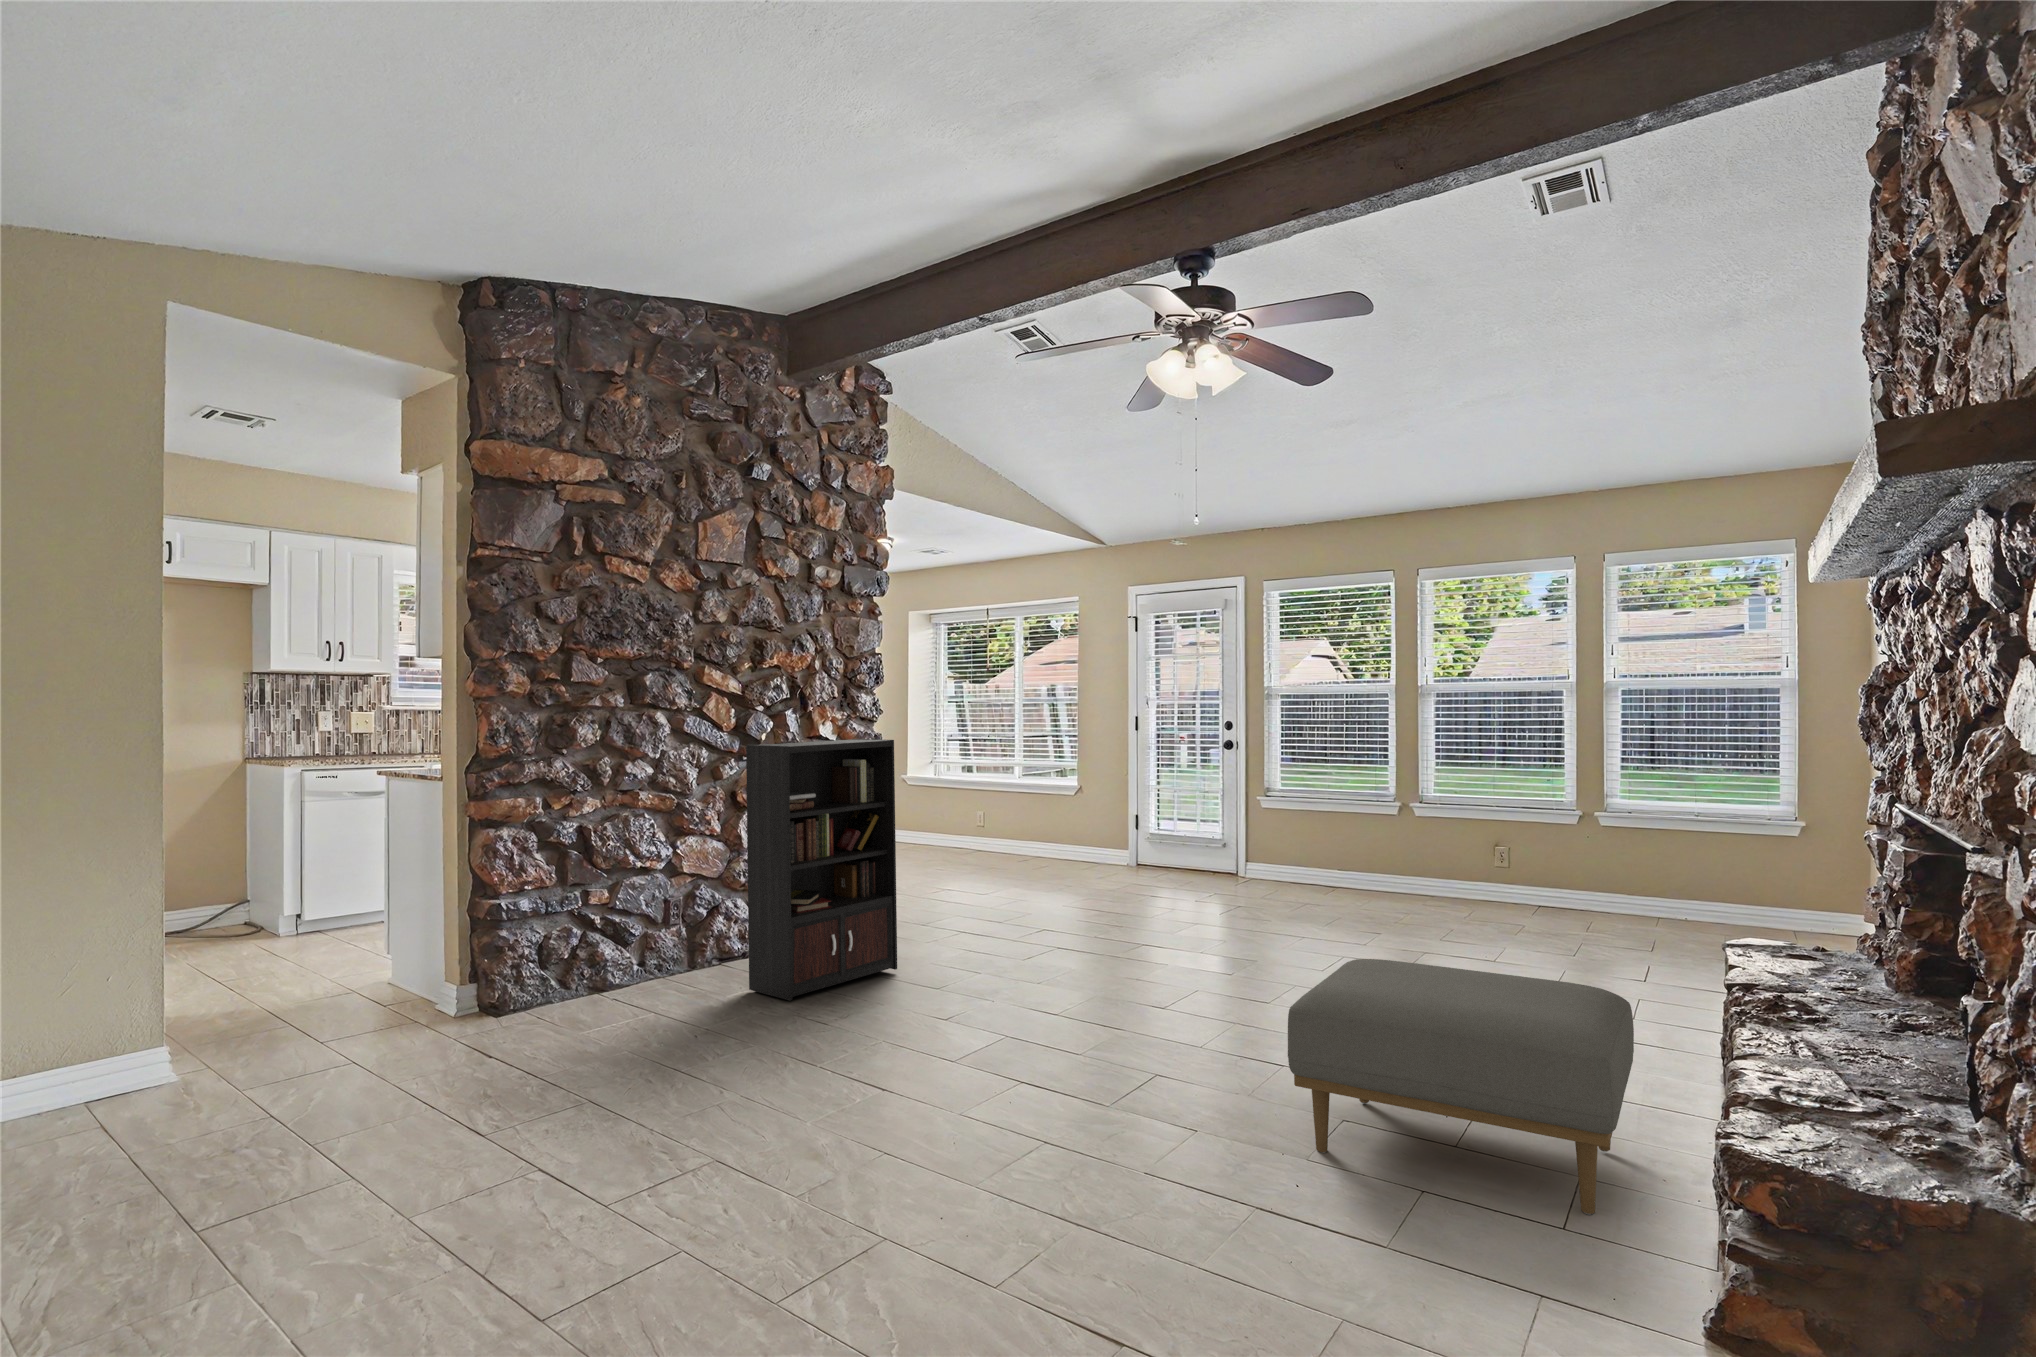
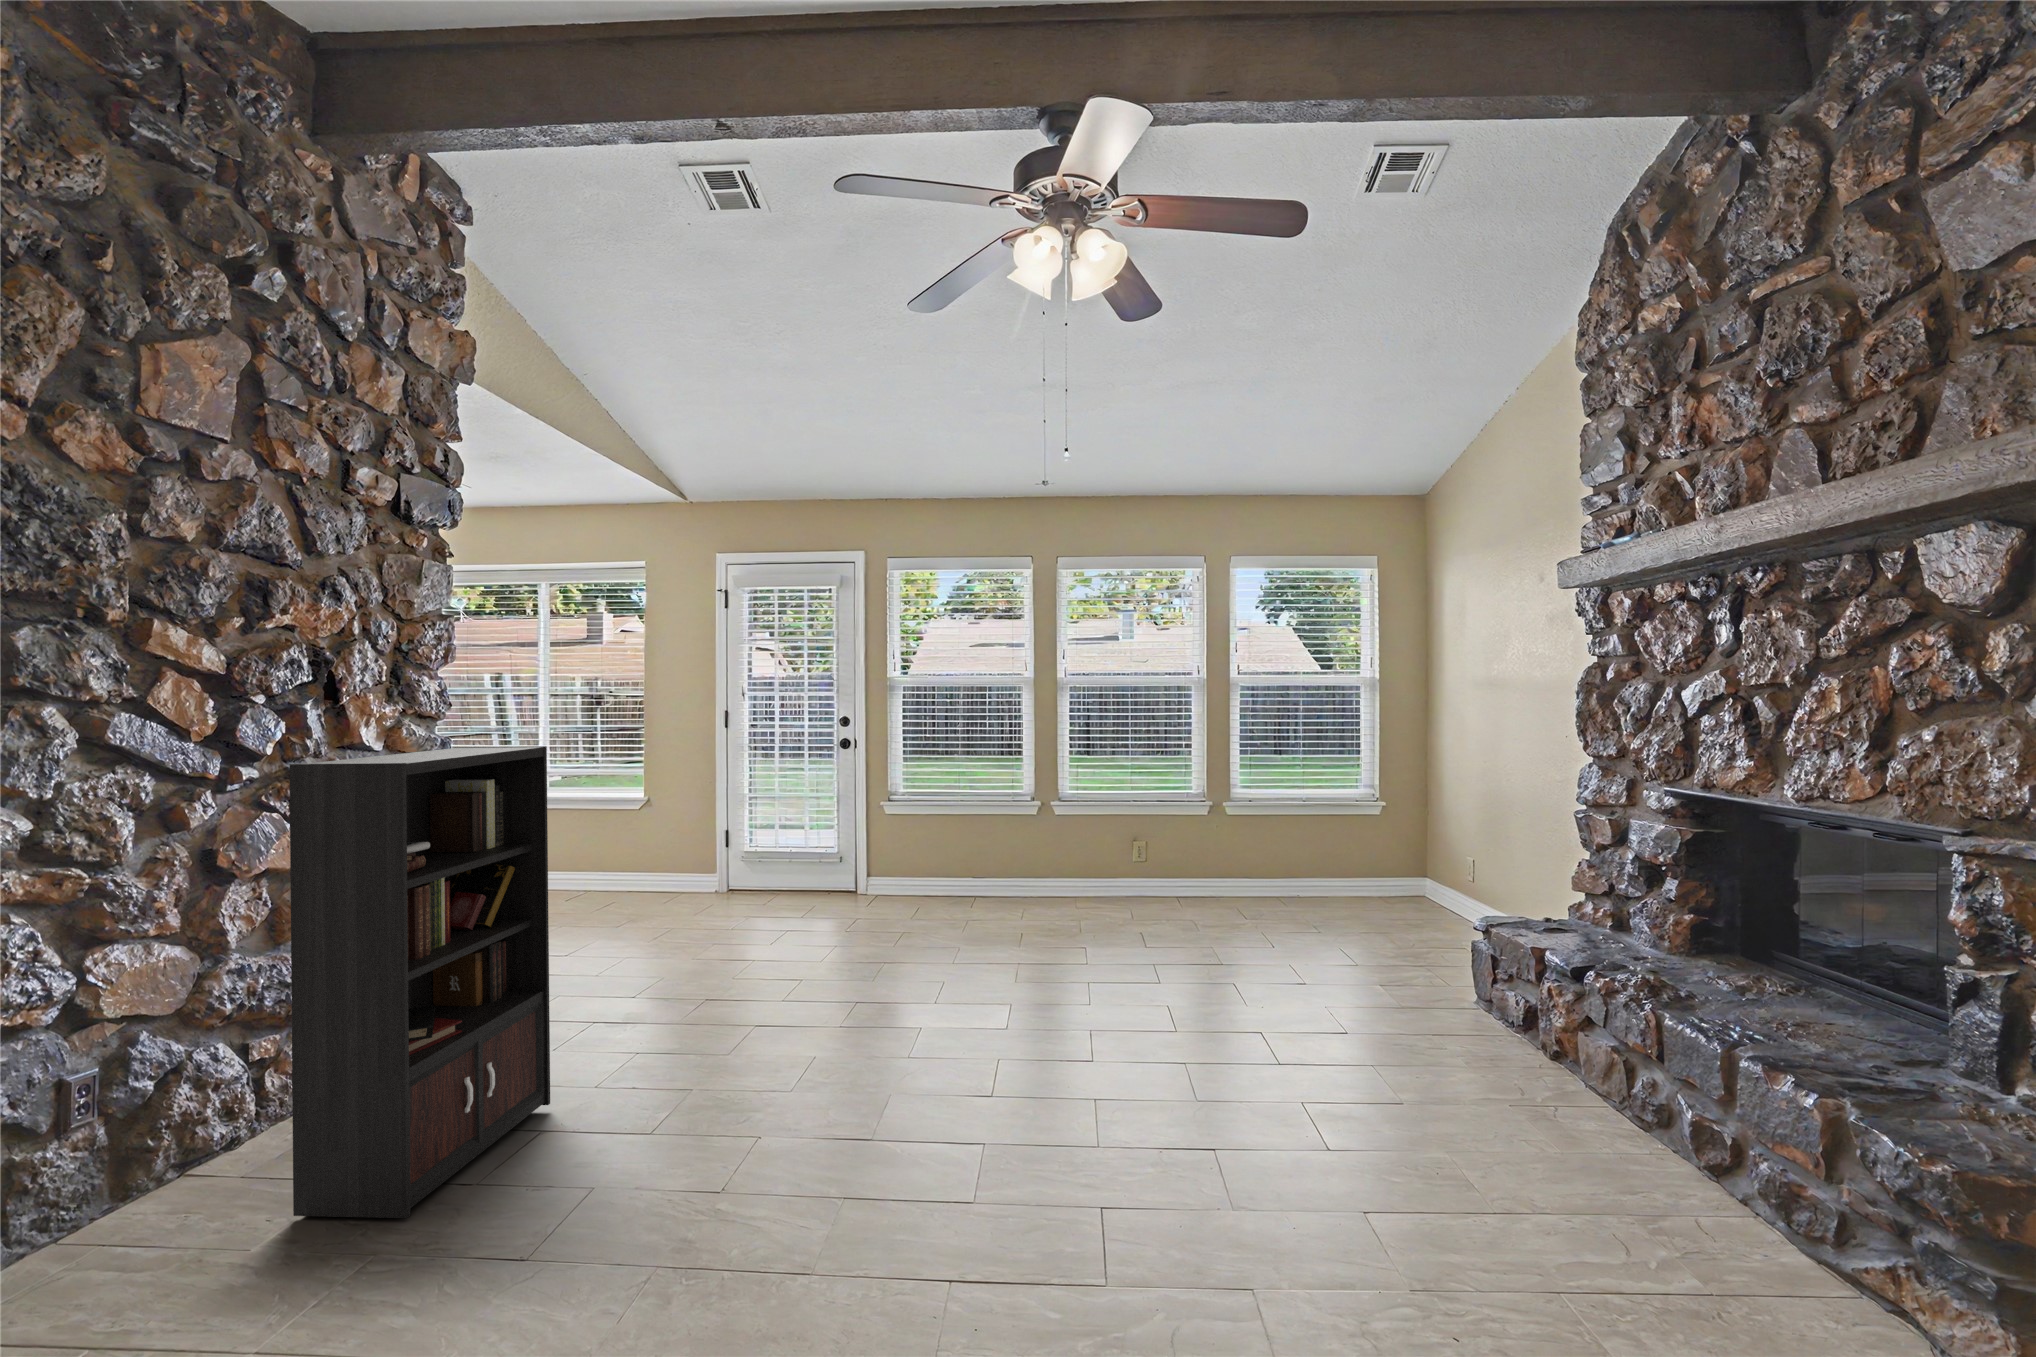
ottoman: present [1288,959,1634,1215] -> none [1318,980,1772,1252]

